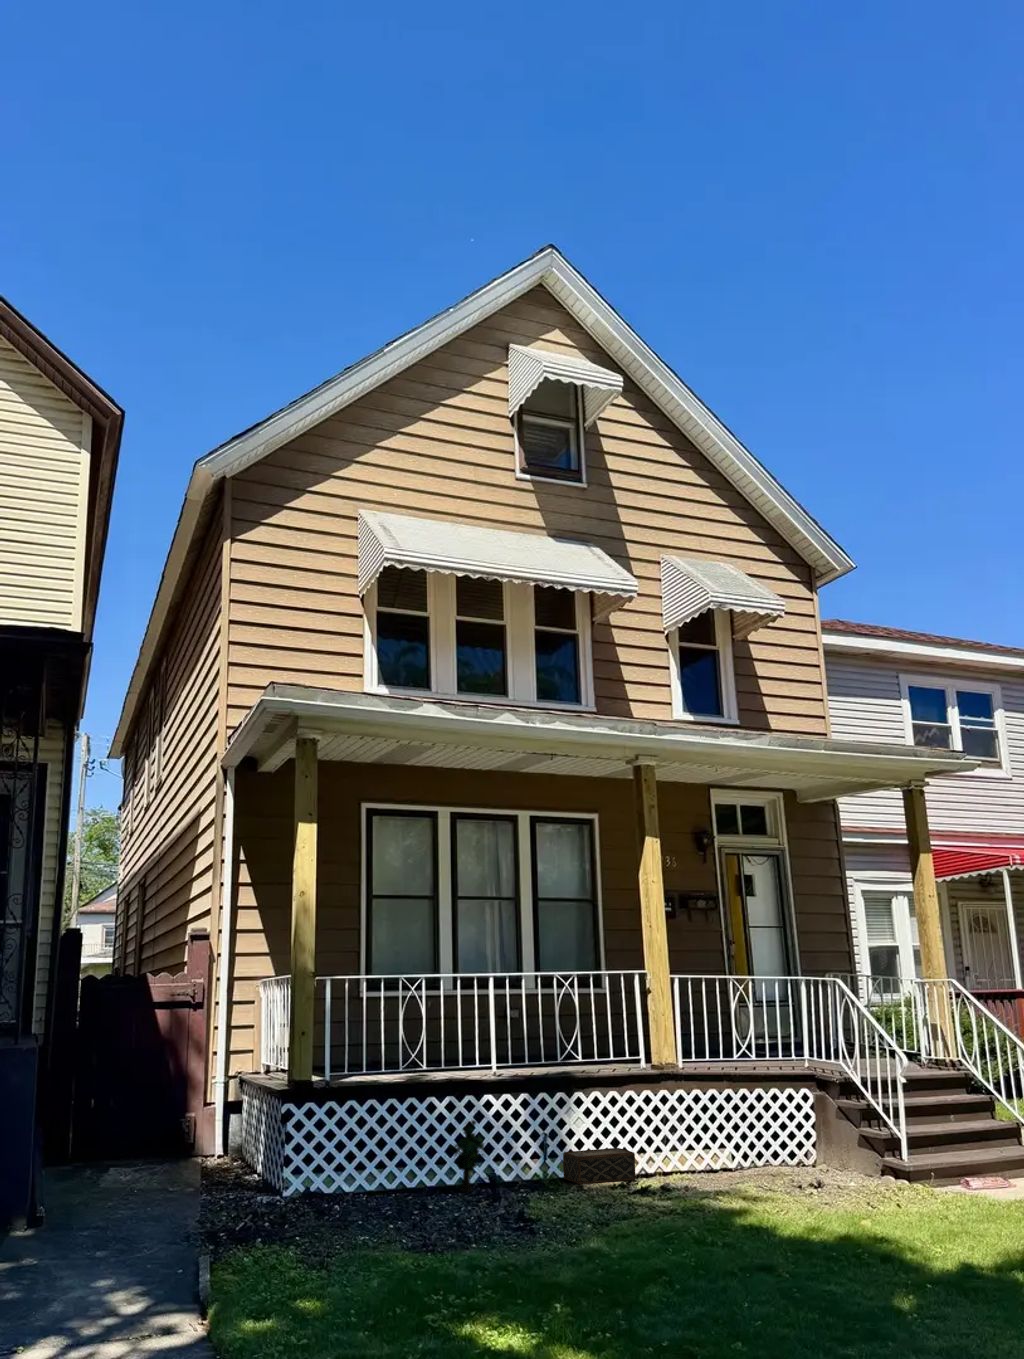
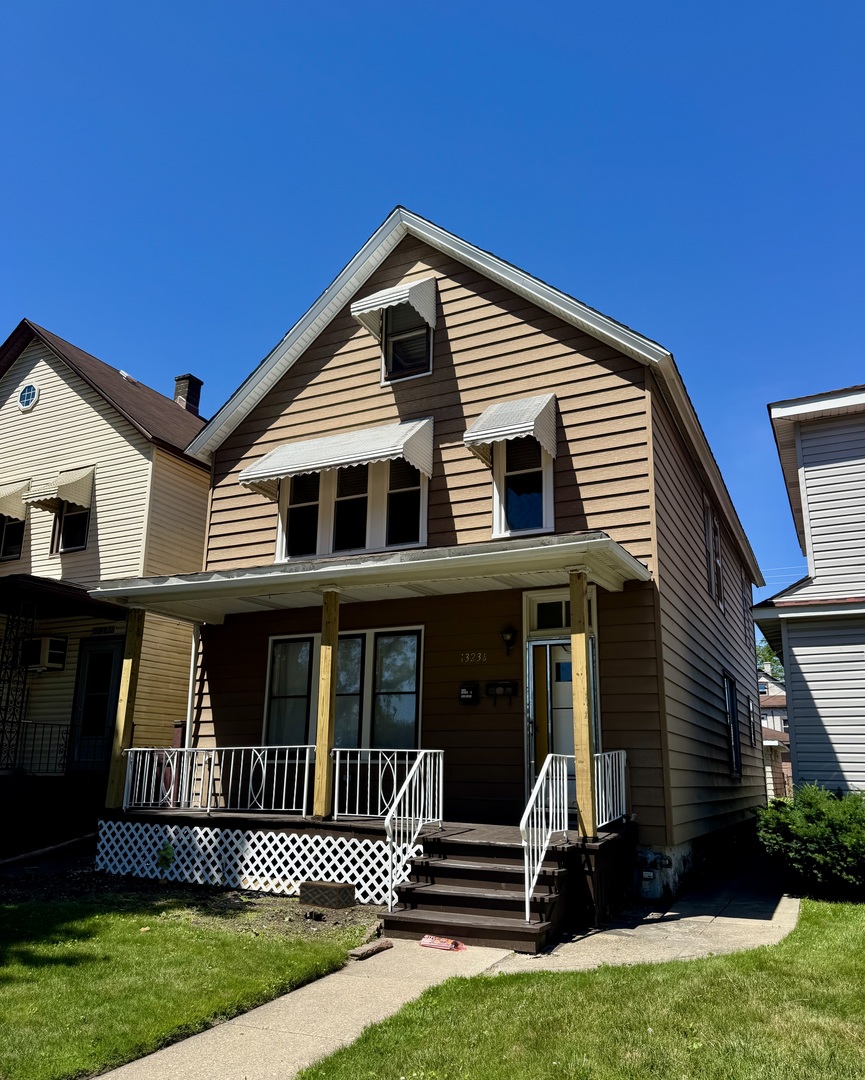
woven basket: present [563,1148,636,1184] -> present [299,880,355,908]

